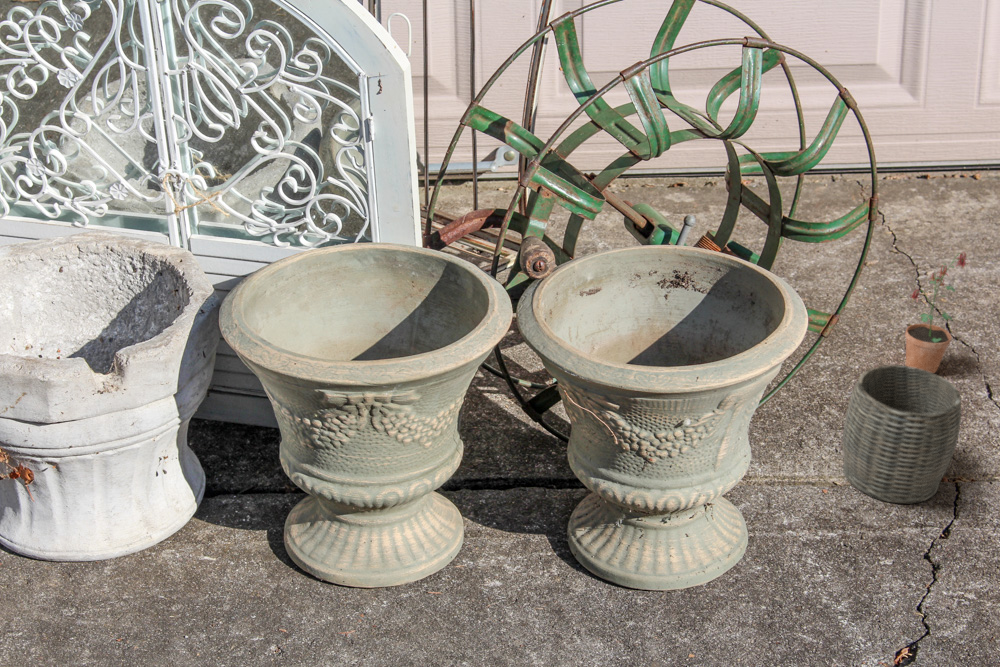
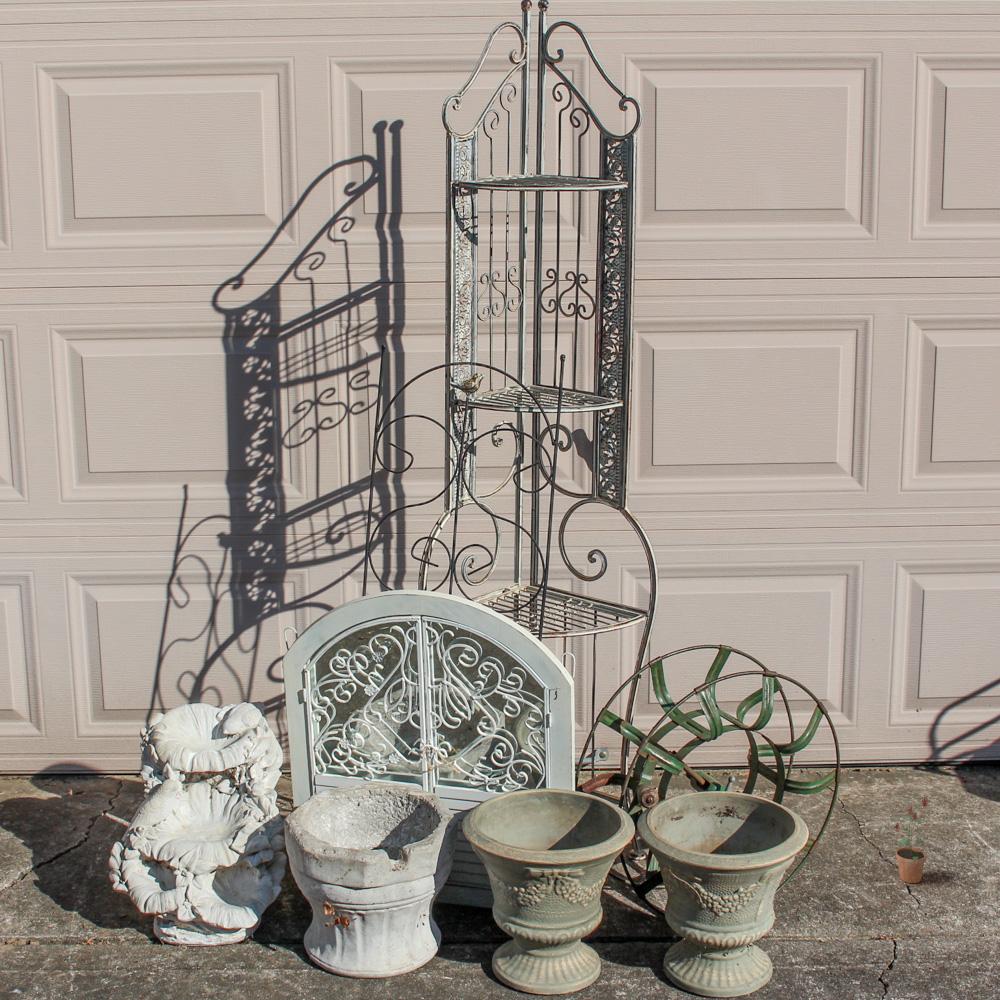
woven basket: present [843,365,961,503] -> none [840,869,907,957]

